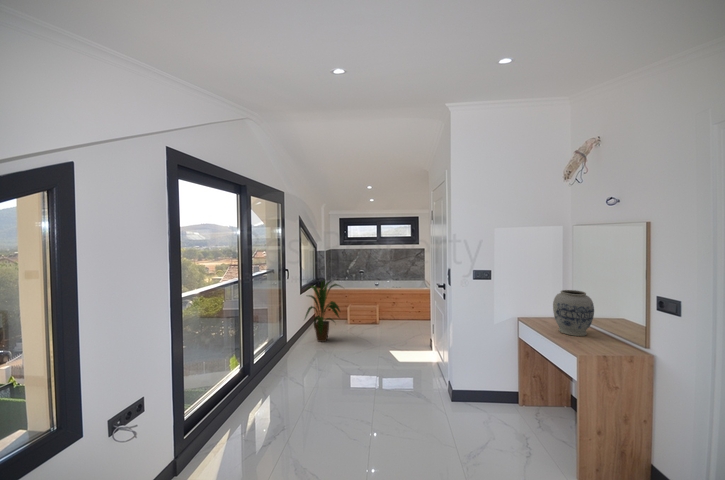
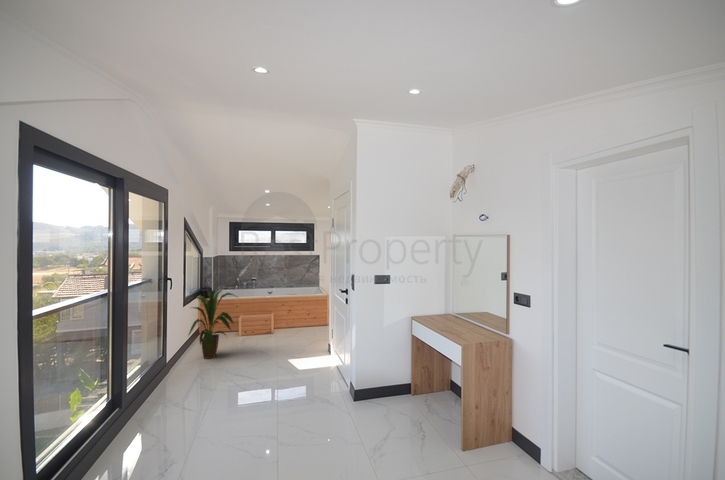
vase: present [553,290,594,336] -> none [441,290,470,328]

